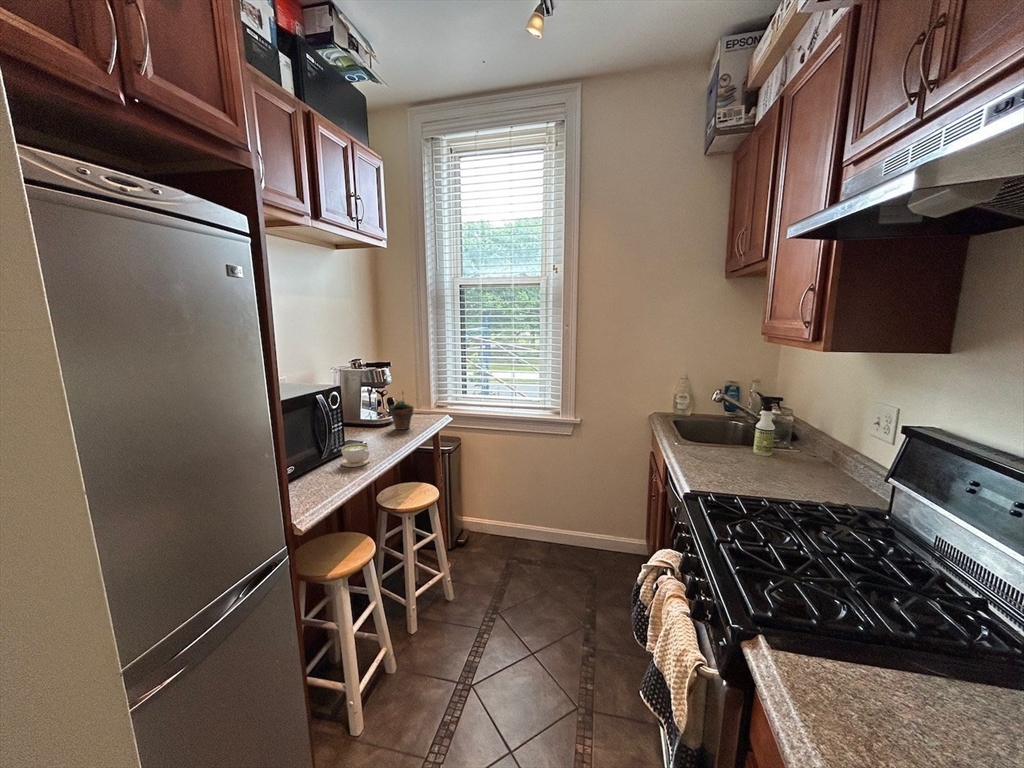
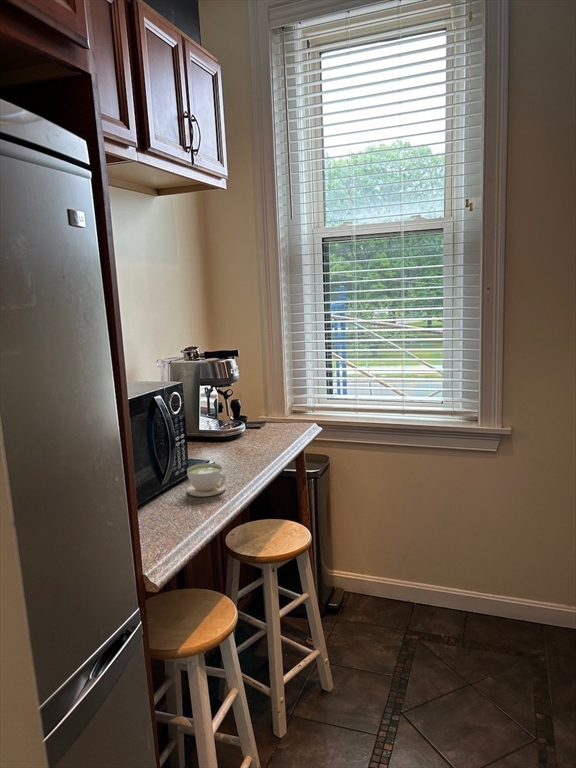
succulent plant: present [389,392,414,430] -> none [238,389,271,445]

